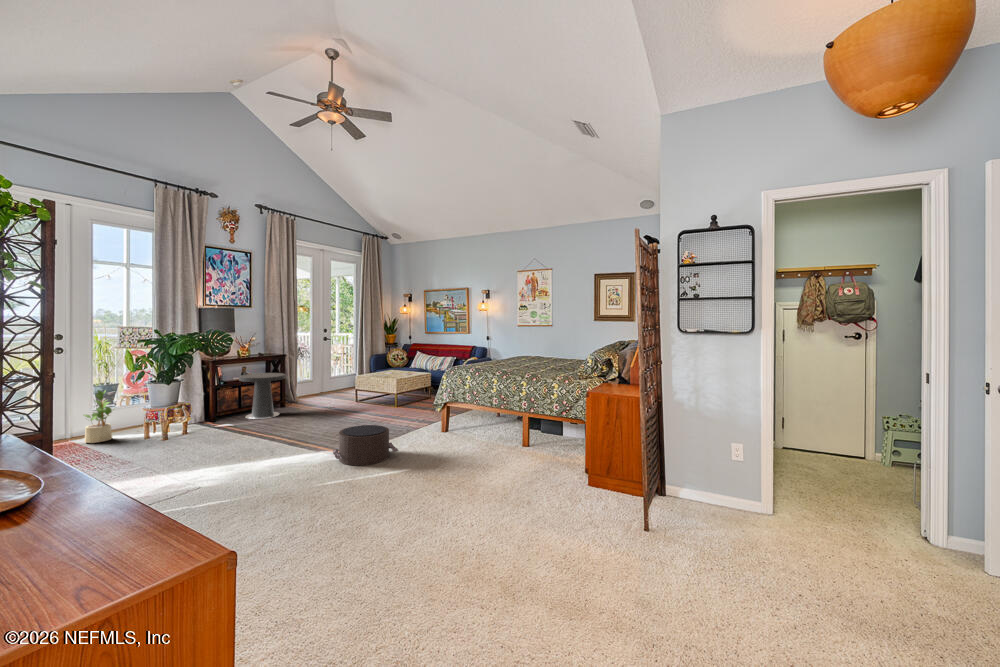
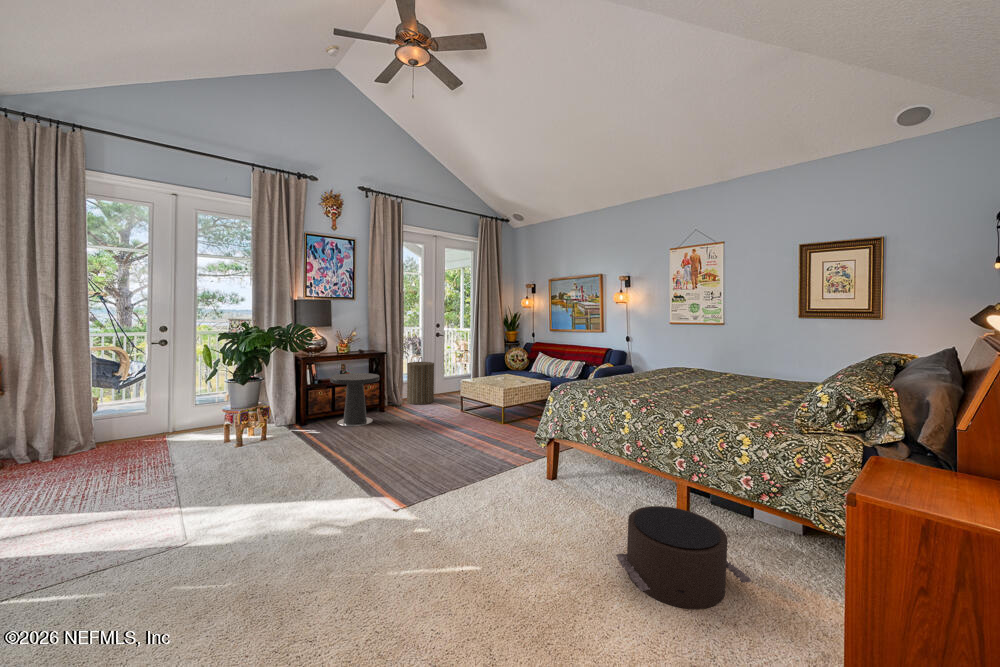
laundry hamper: none [301,358,327,400] -> present [407,357,434,404]
potted plant: present [84,390,112,443] -> none [173,387,203,443]
pouf: present [333,425,398,465] -> present [616,506,752,609]

